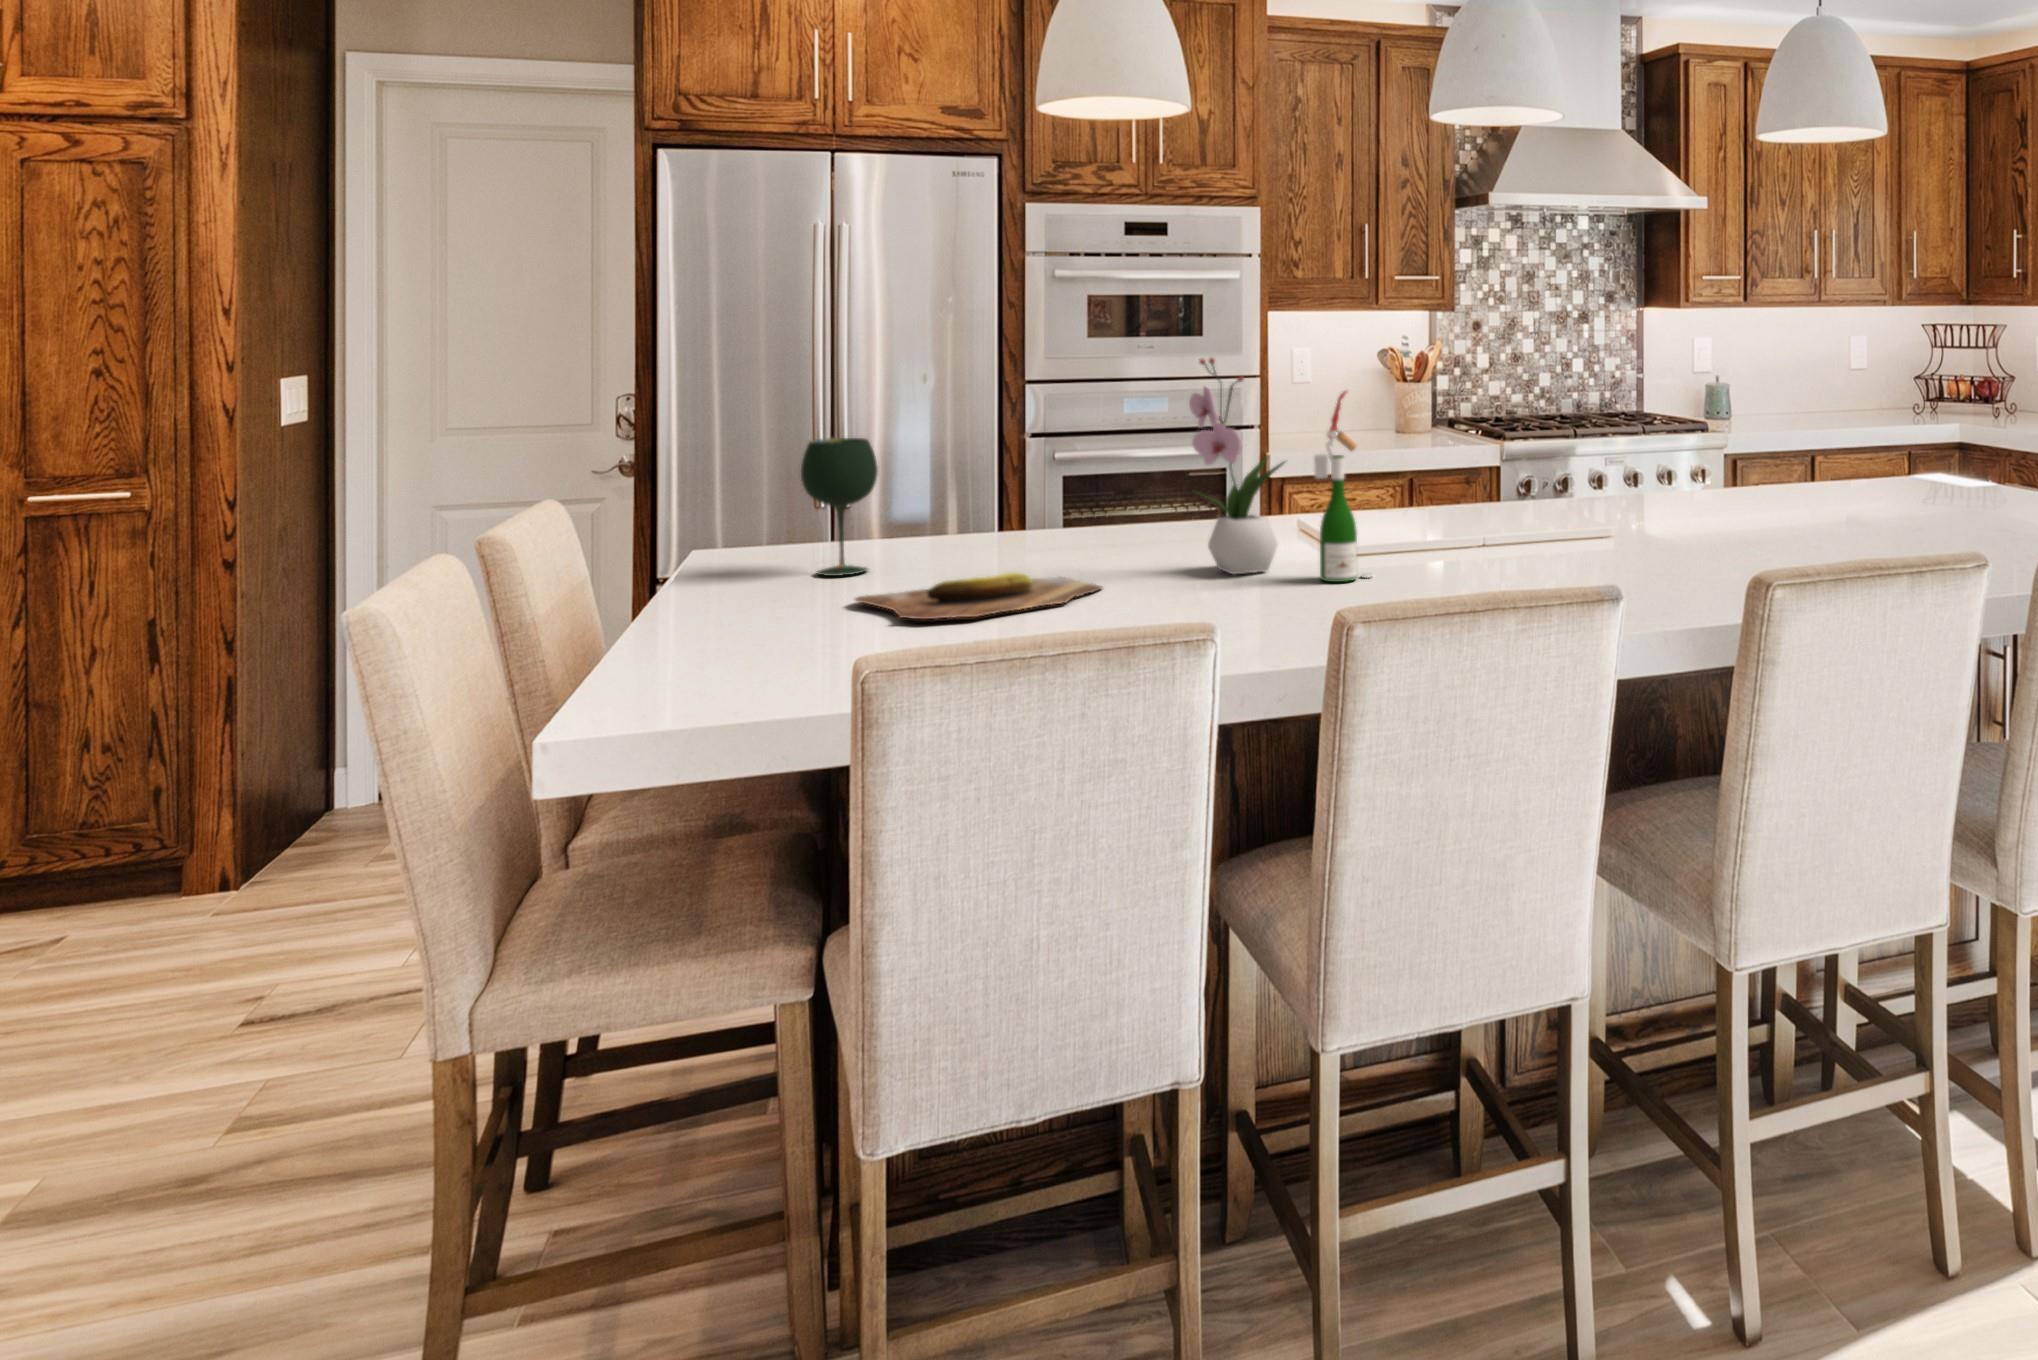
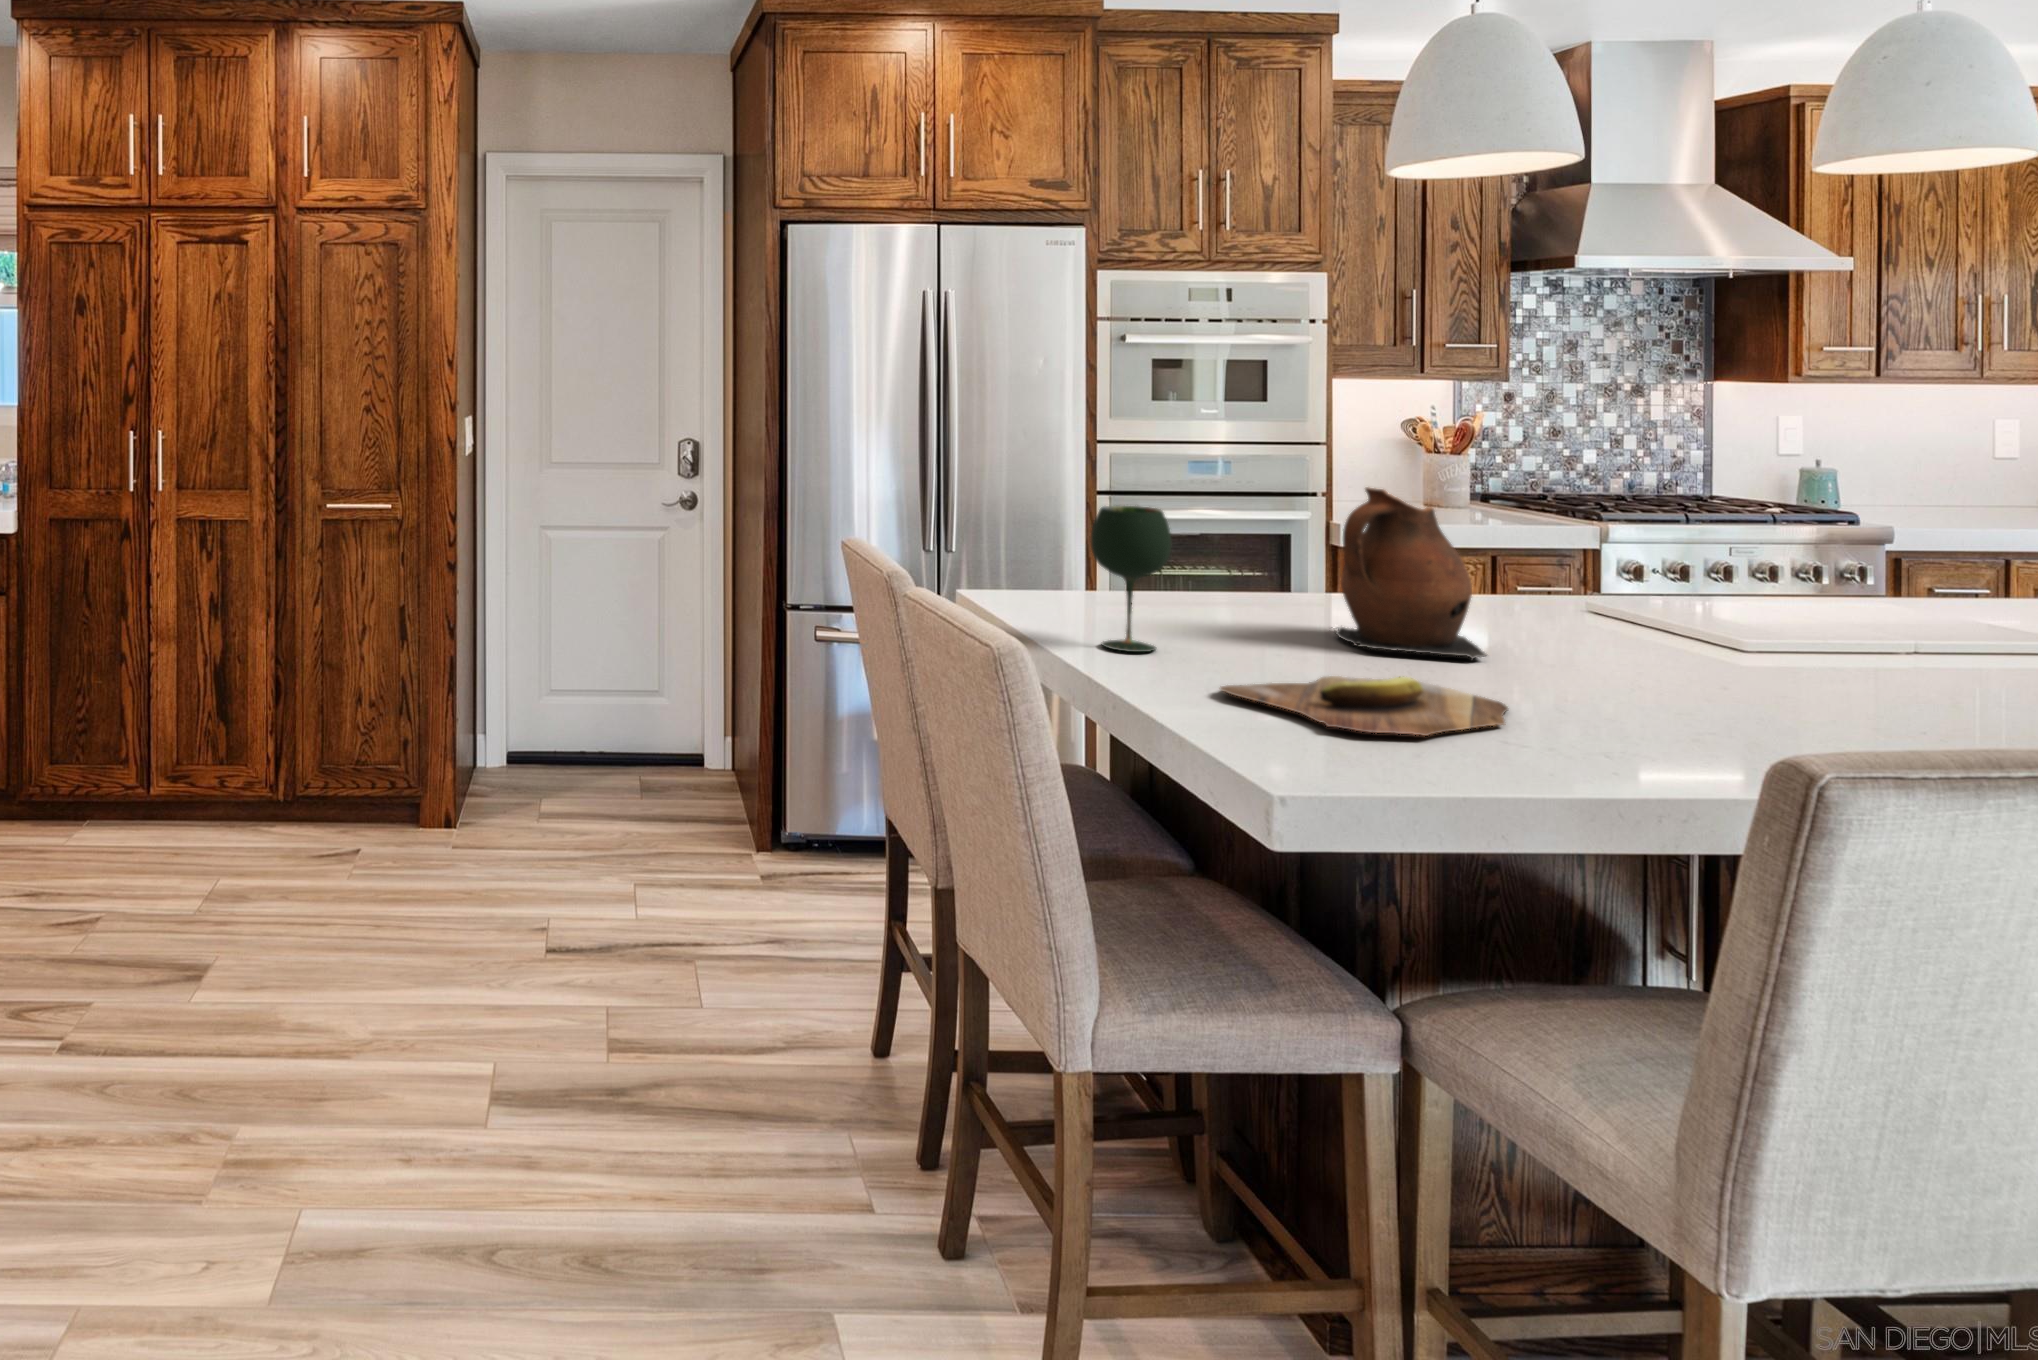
flower arrangement: present [1189,358,1285,574] -> none [1590,437,1739,701]
wine bottle: present [1314,391,1372,582] -> none [1804,485,1893,731]
ceramic pitcher: none [1045,410,1173,557] -> present [1335,487,1486,659]

